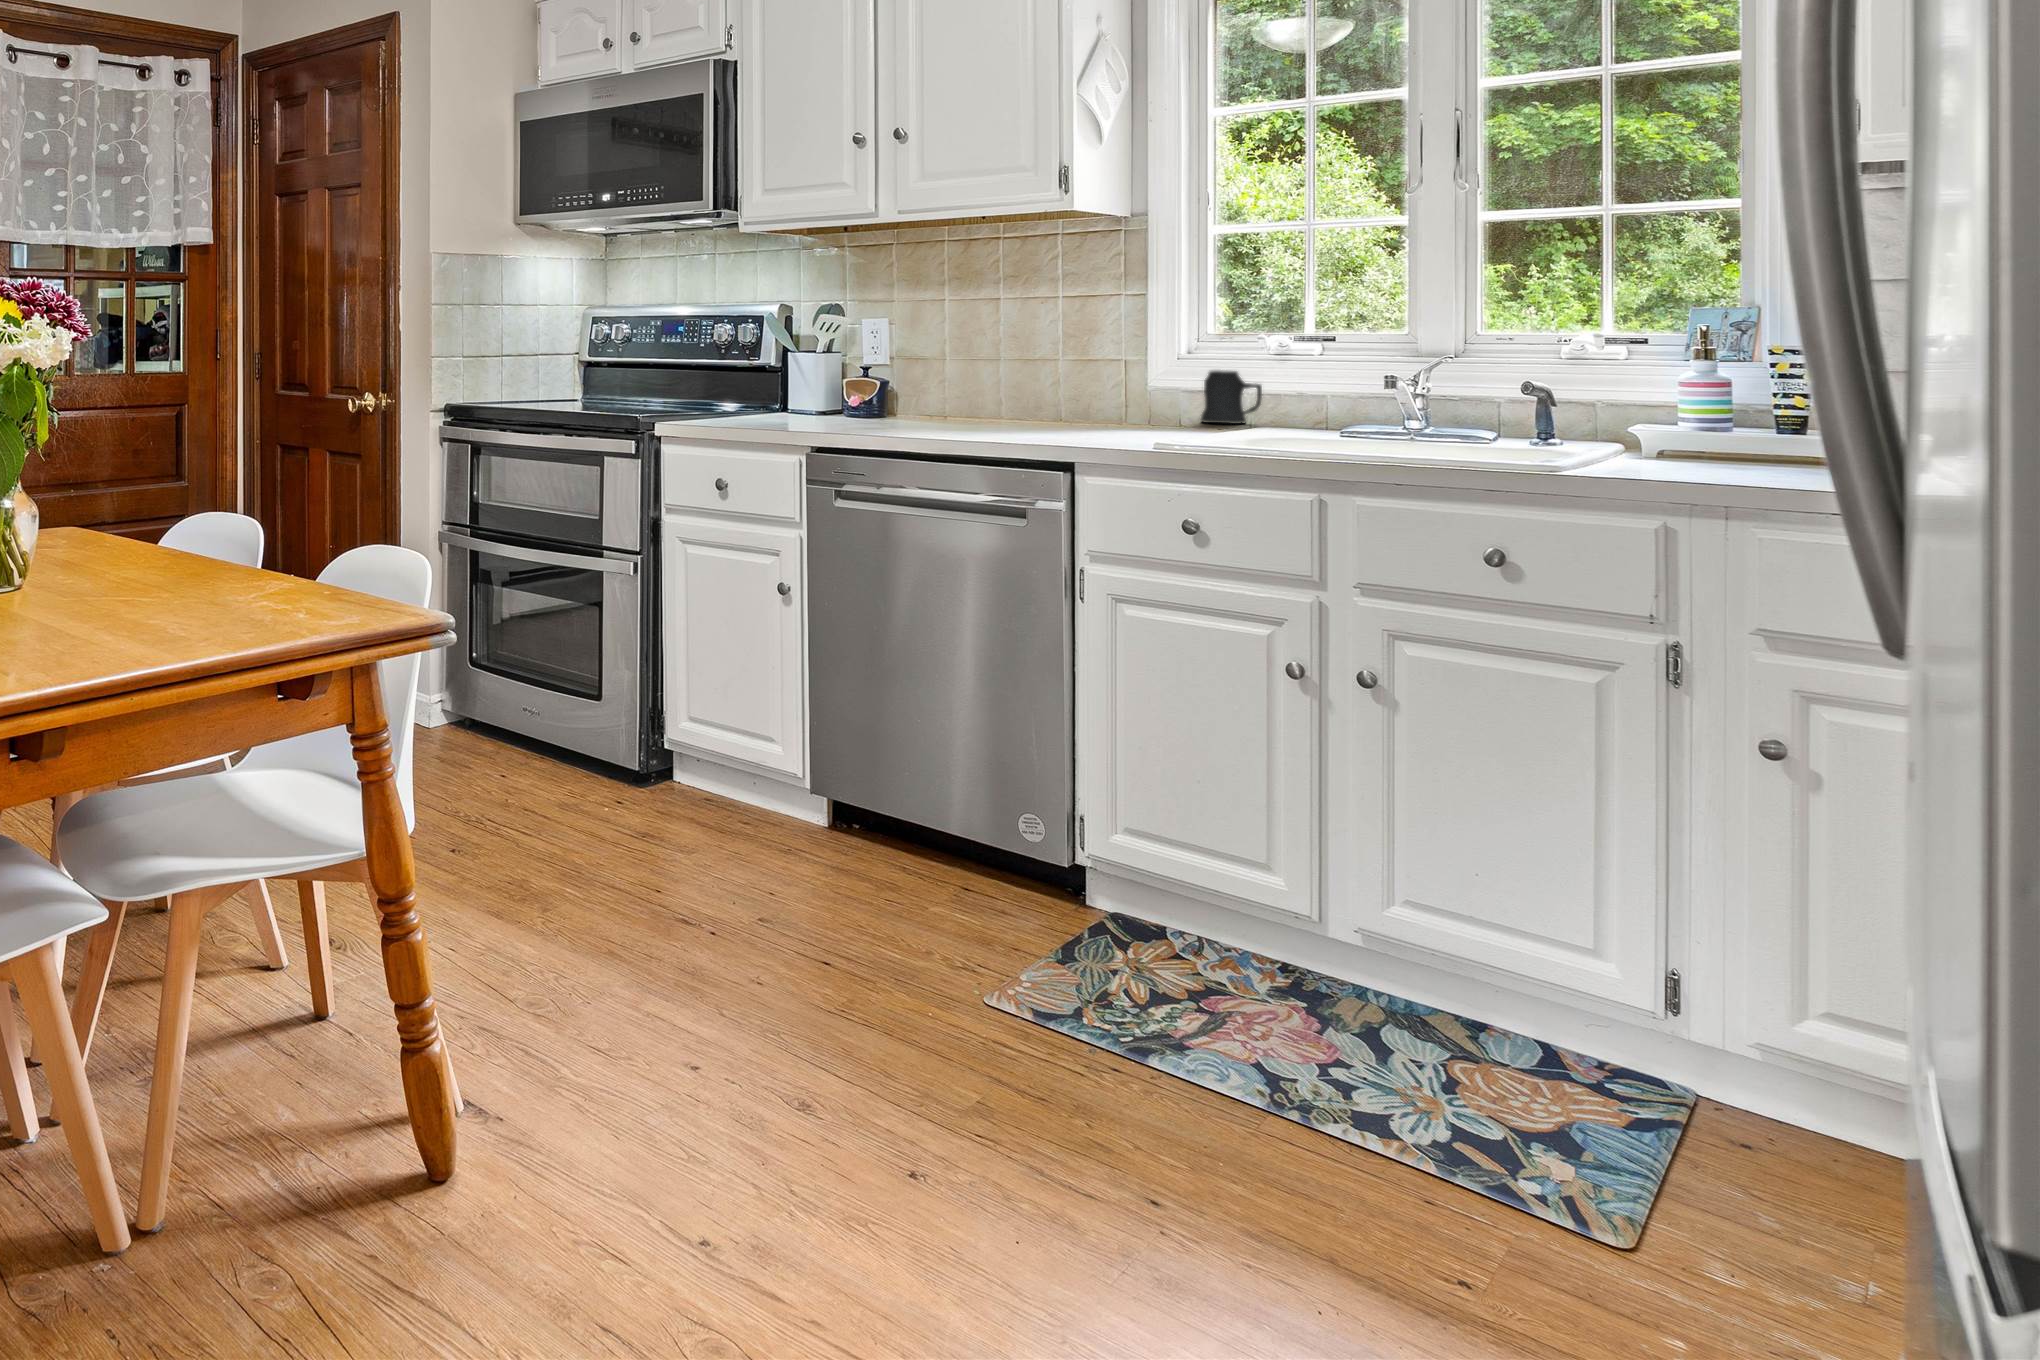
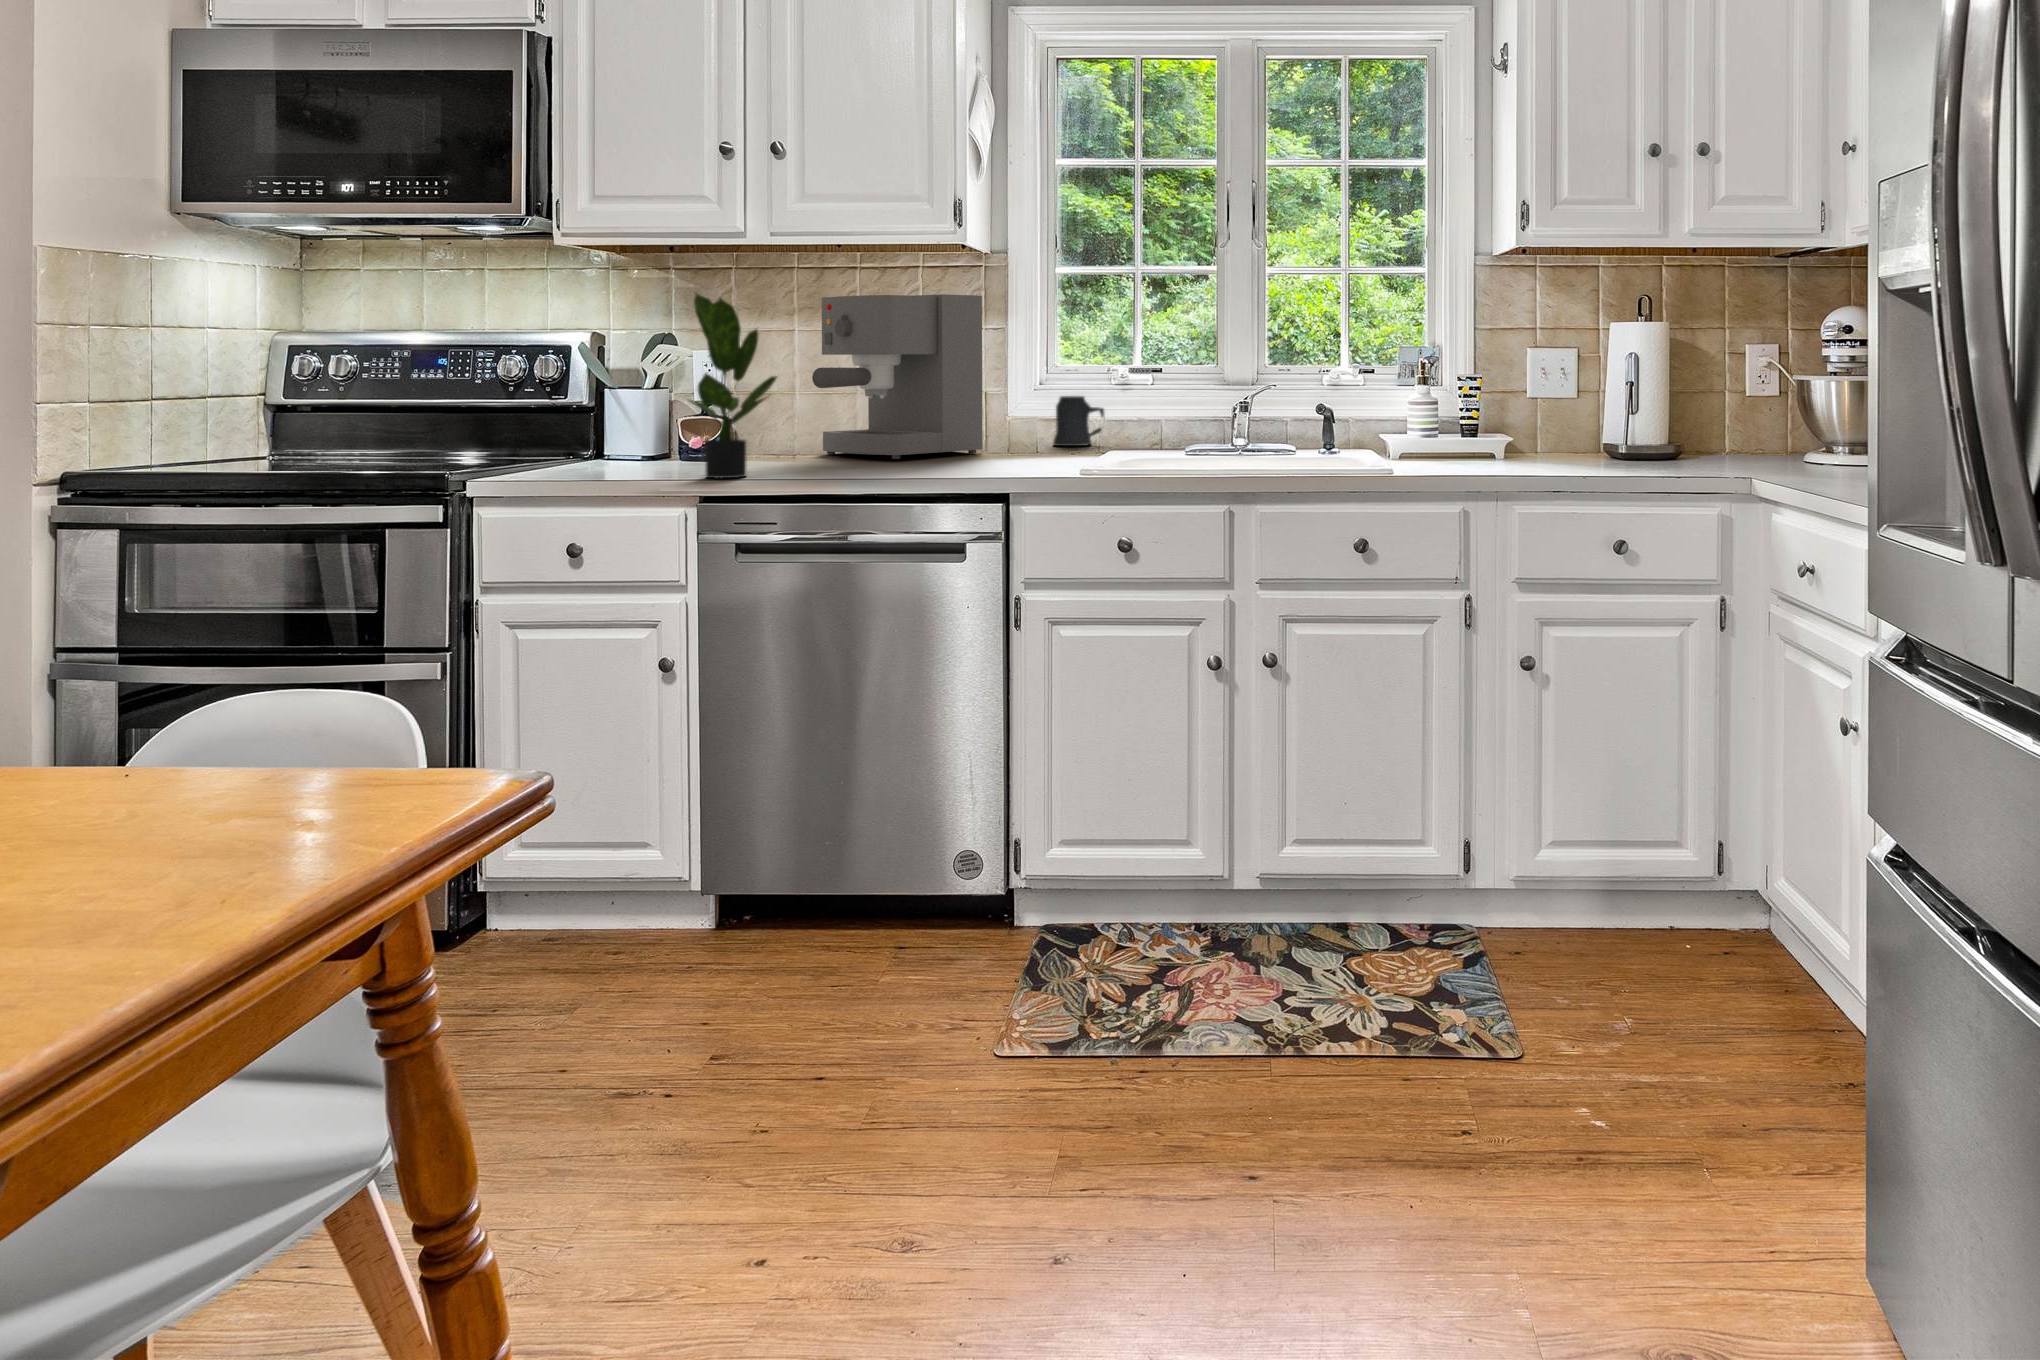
coffee maker: none [925,267,1108,426] -> present [812,294,982,459]
potted plant: none [796,270,879,434] -> present [688,294,777,478]

